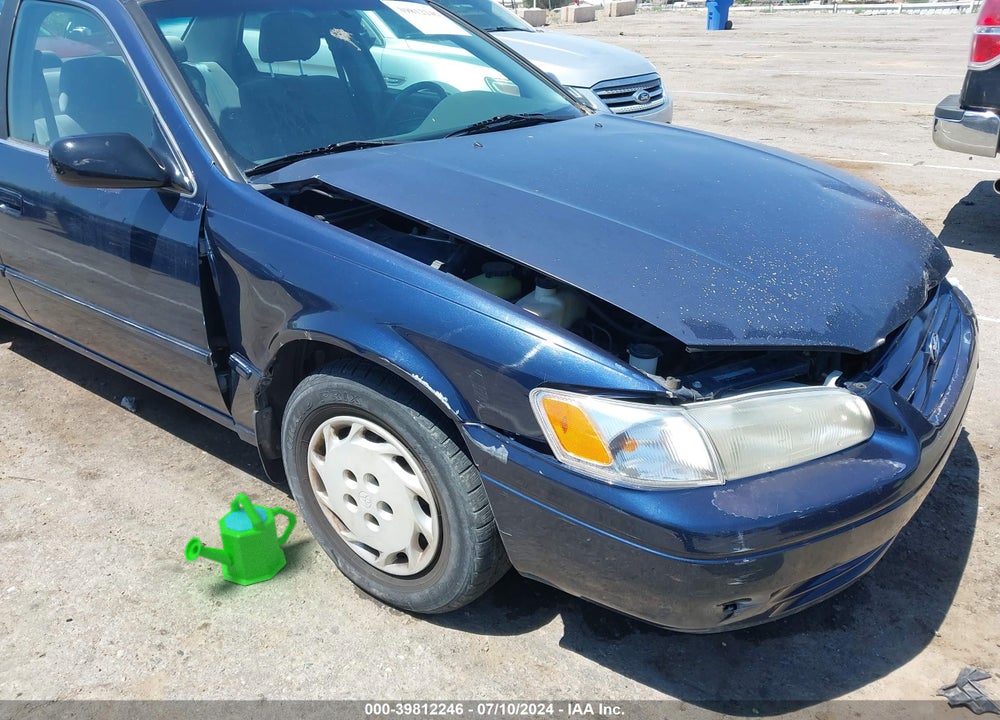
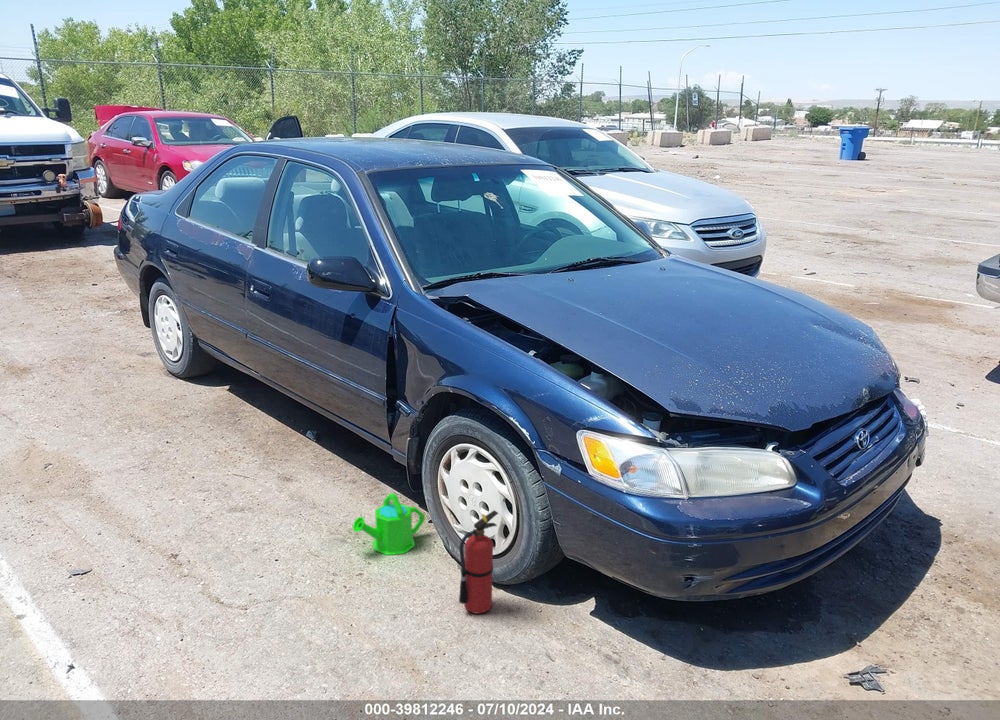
fire extinguisher: none [353,518,412,674] -> present [459,510,498,614]

